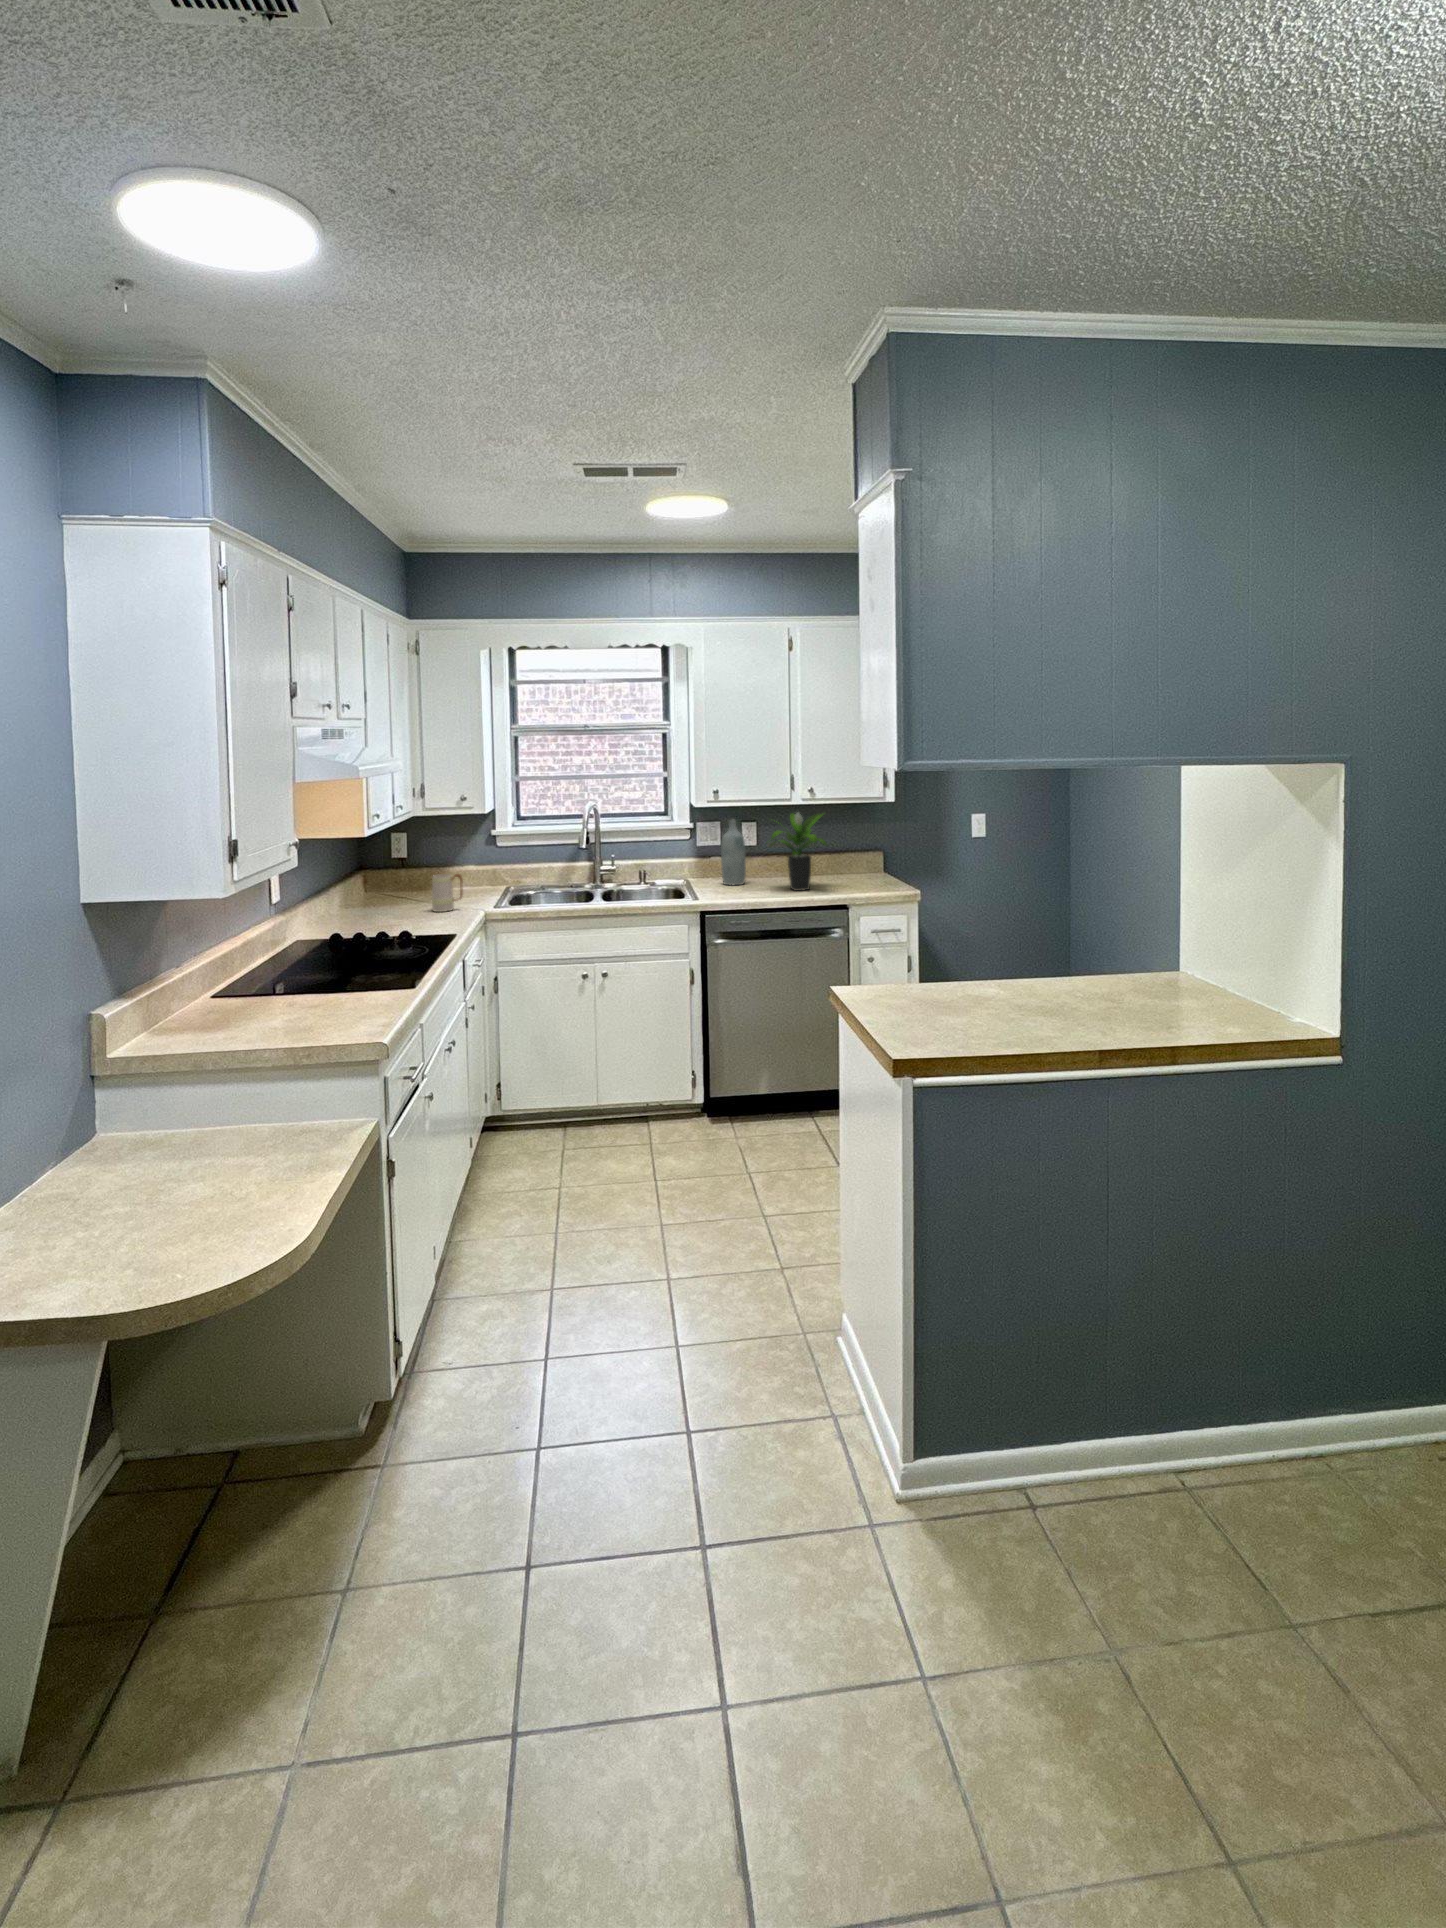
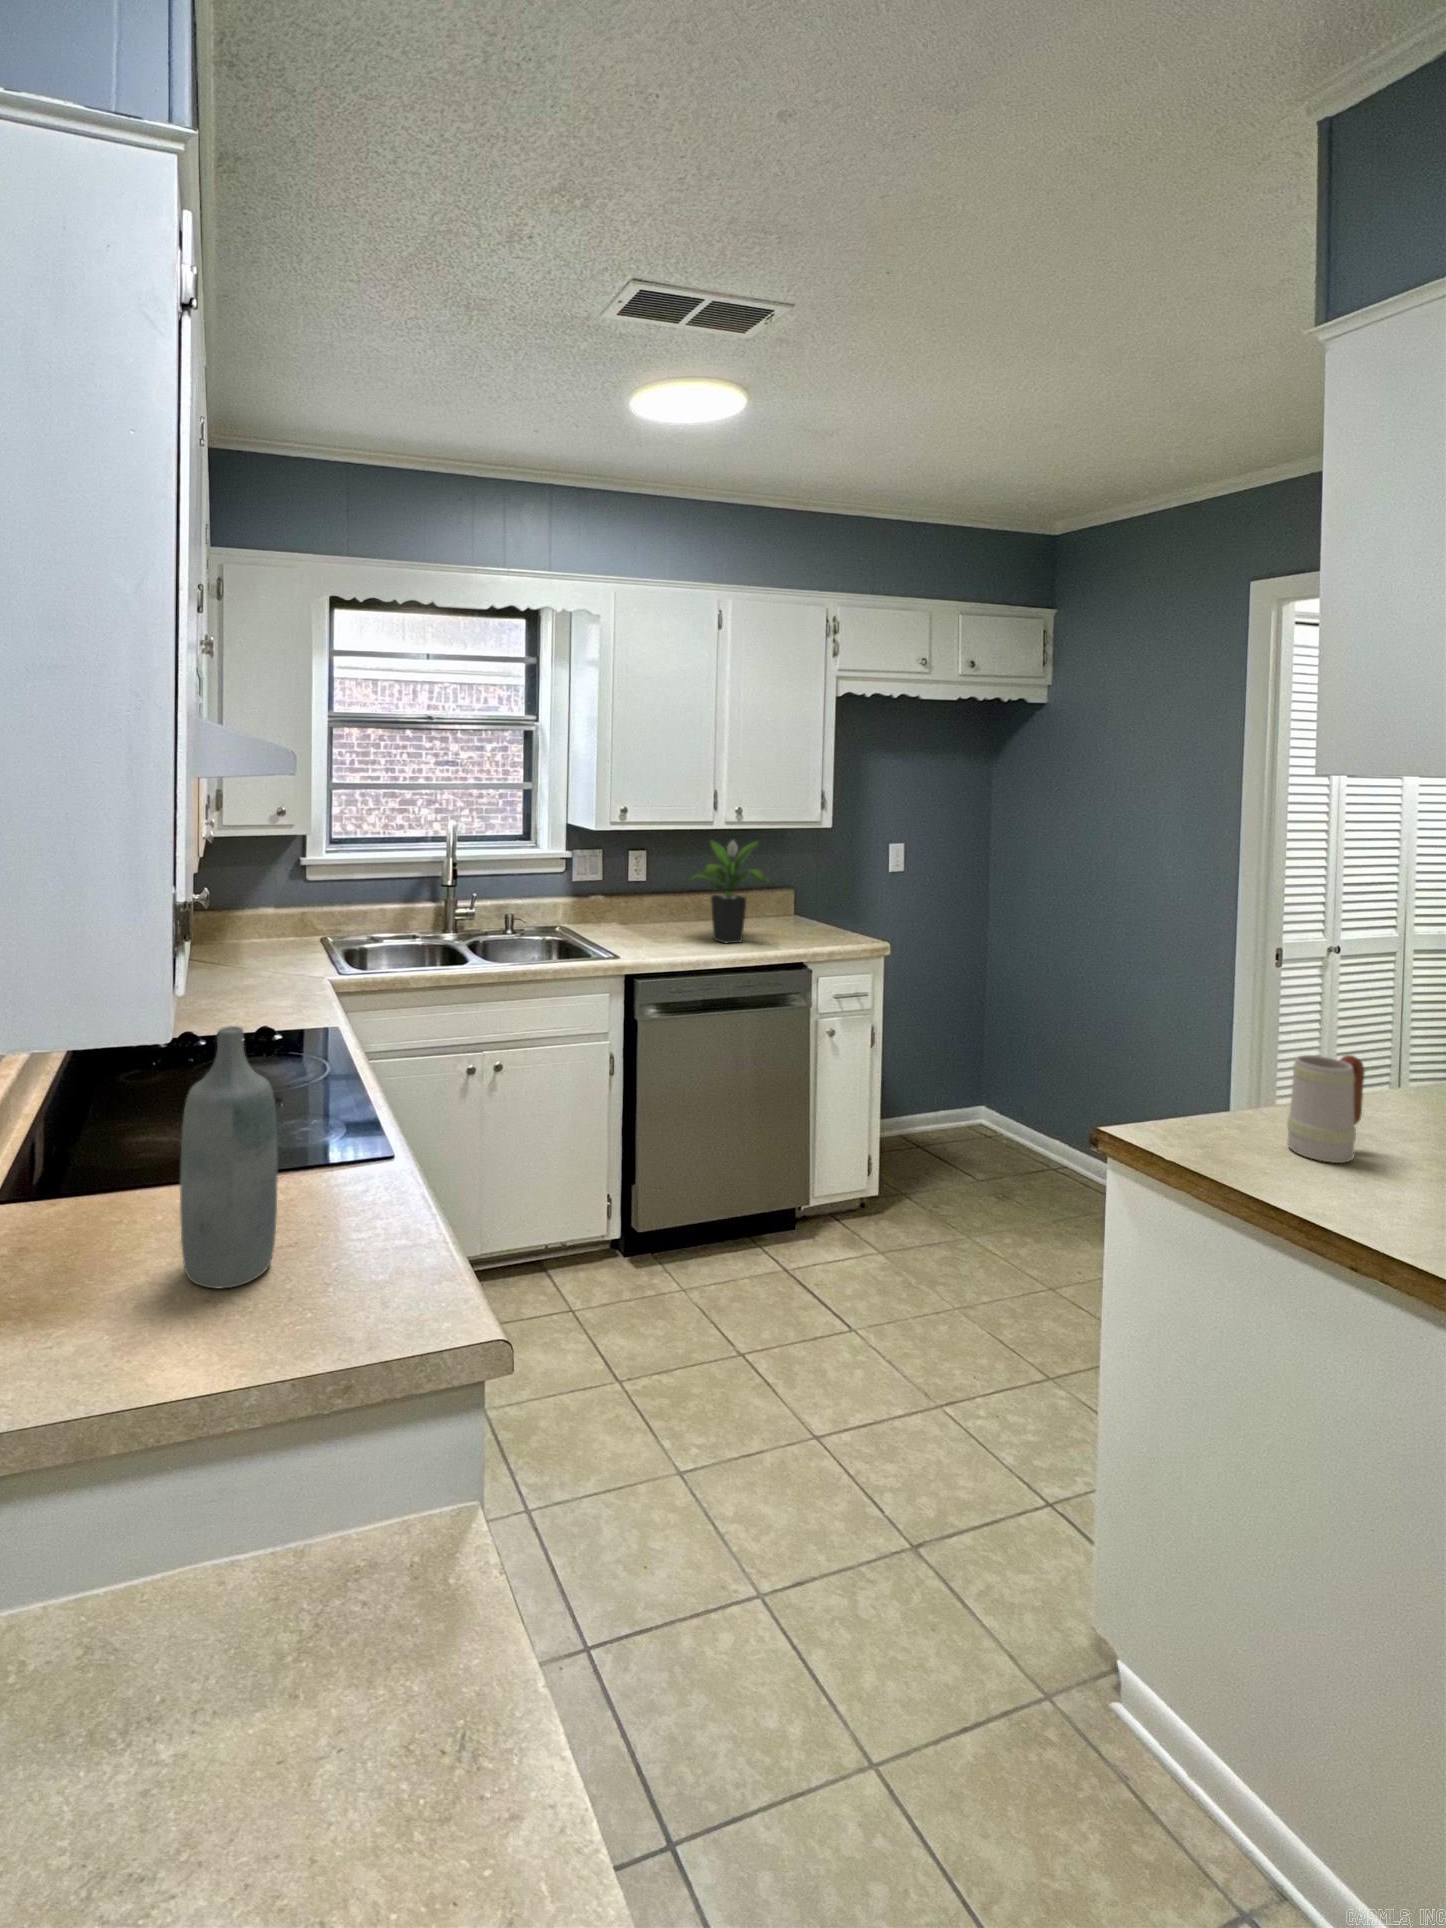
bottle: present [721,820,746,885] -> present [180,1026,278,1289]
mug: present [432,874,463,912] -> present [1287,1055,1365,1163]

